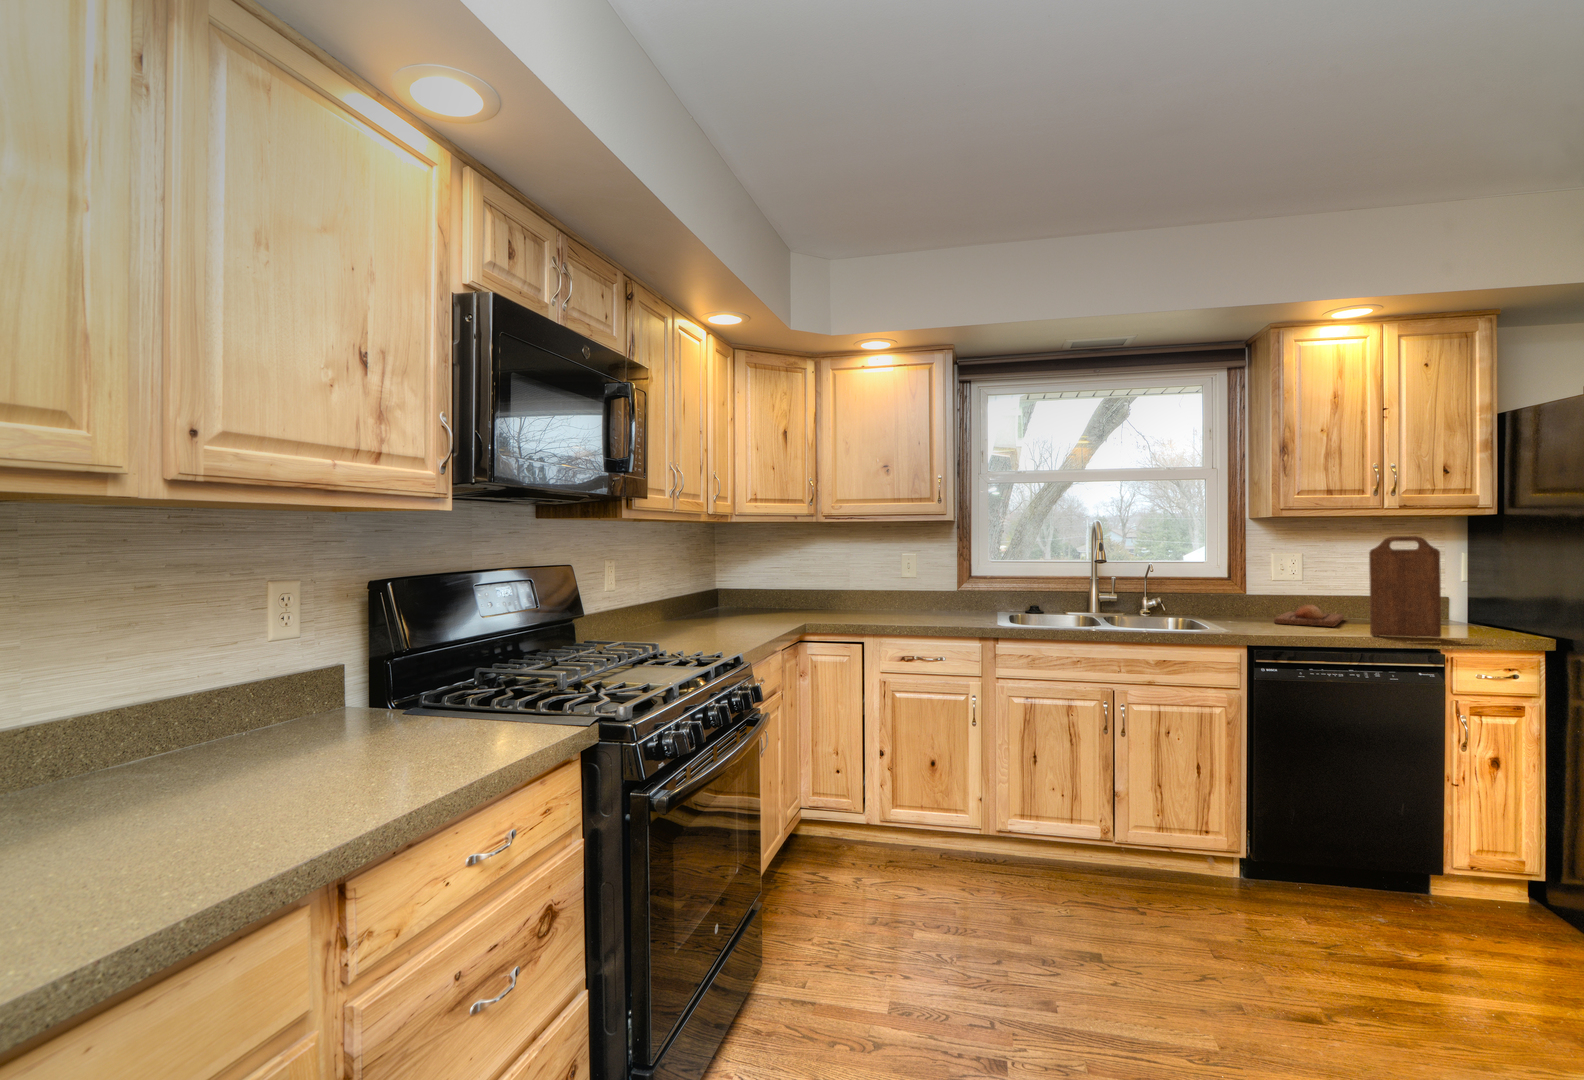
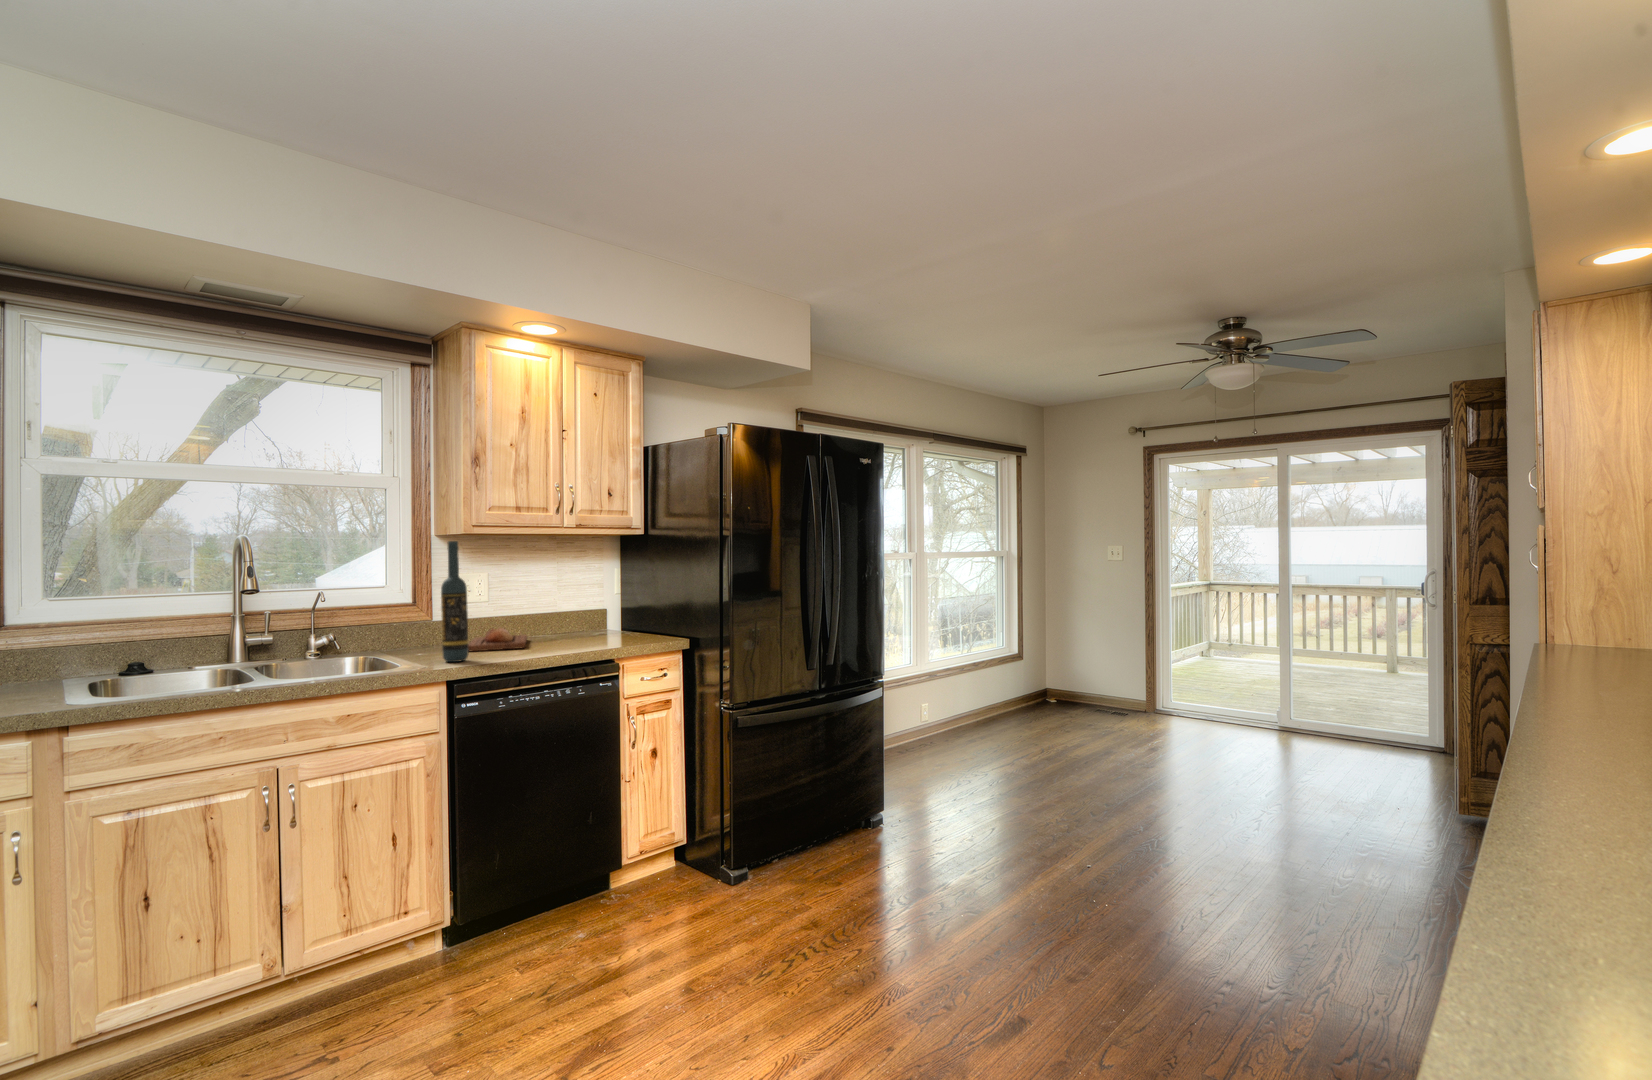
wine bottle: none [1246,524,1271,631] -> present [441,541,468,662]
cutting board: present [1369,536,1441,638] -> none [557,553,613,653]

